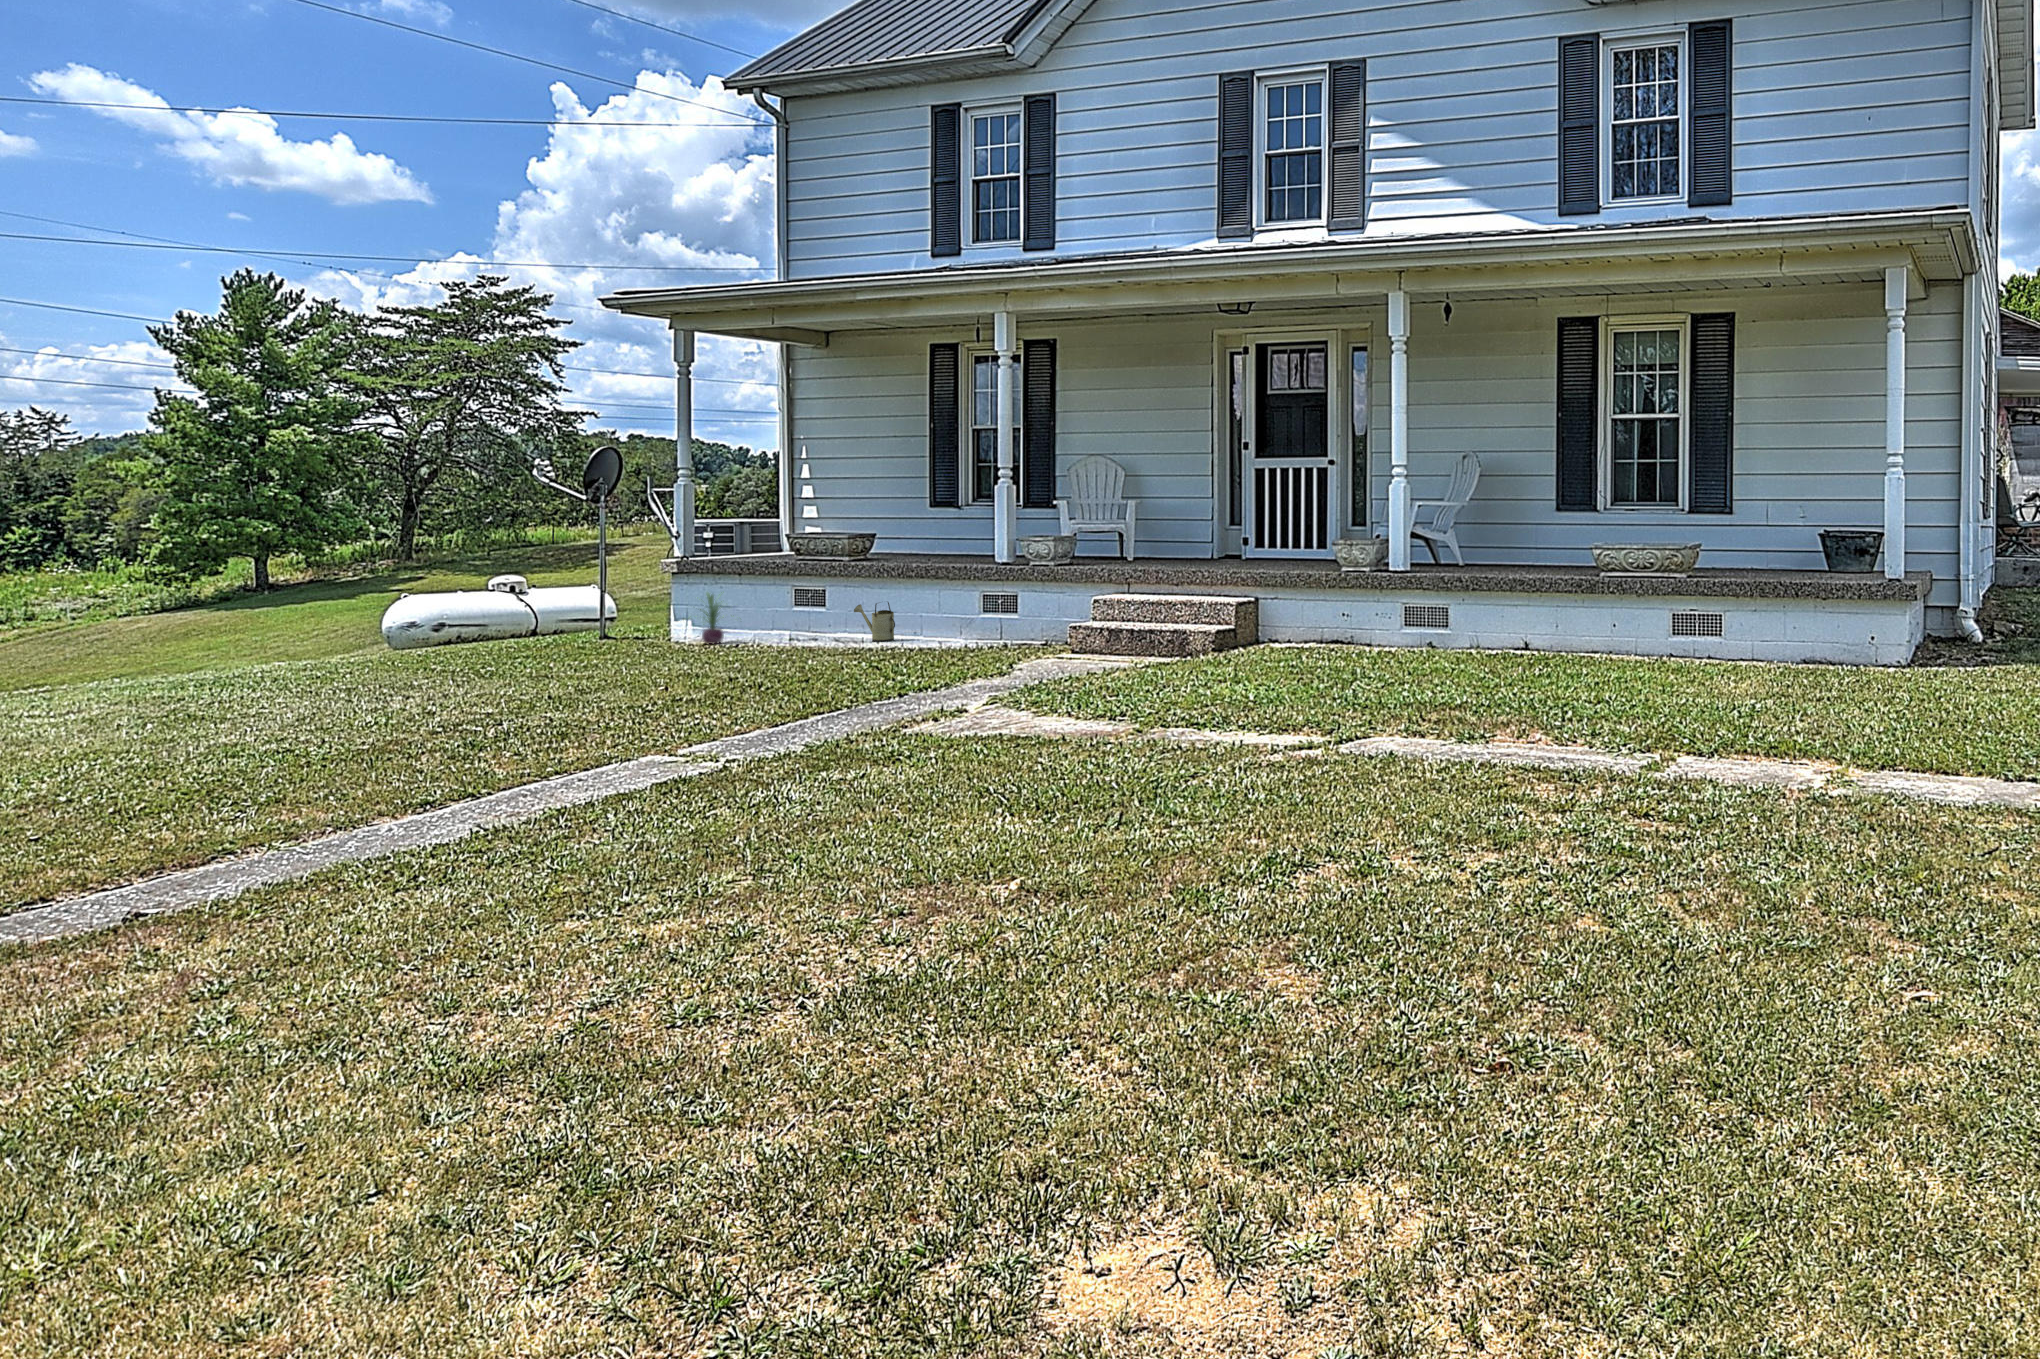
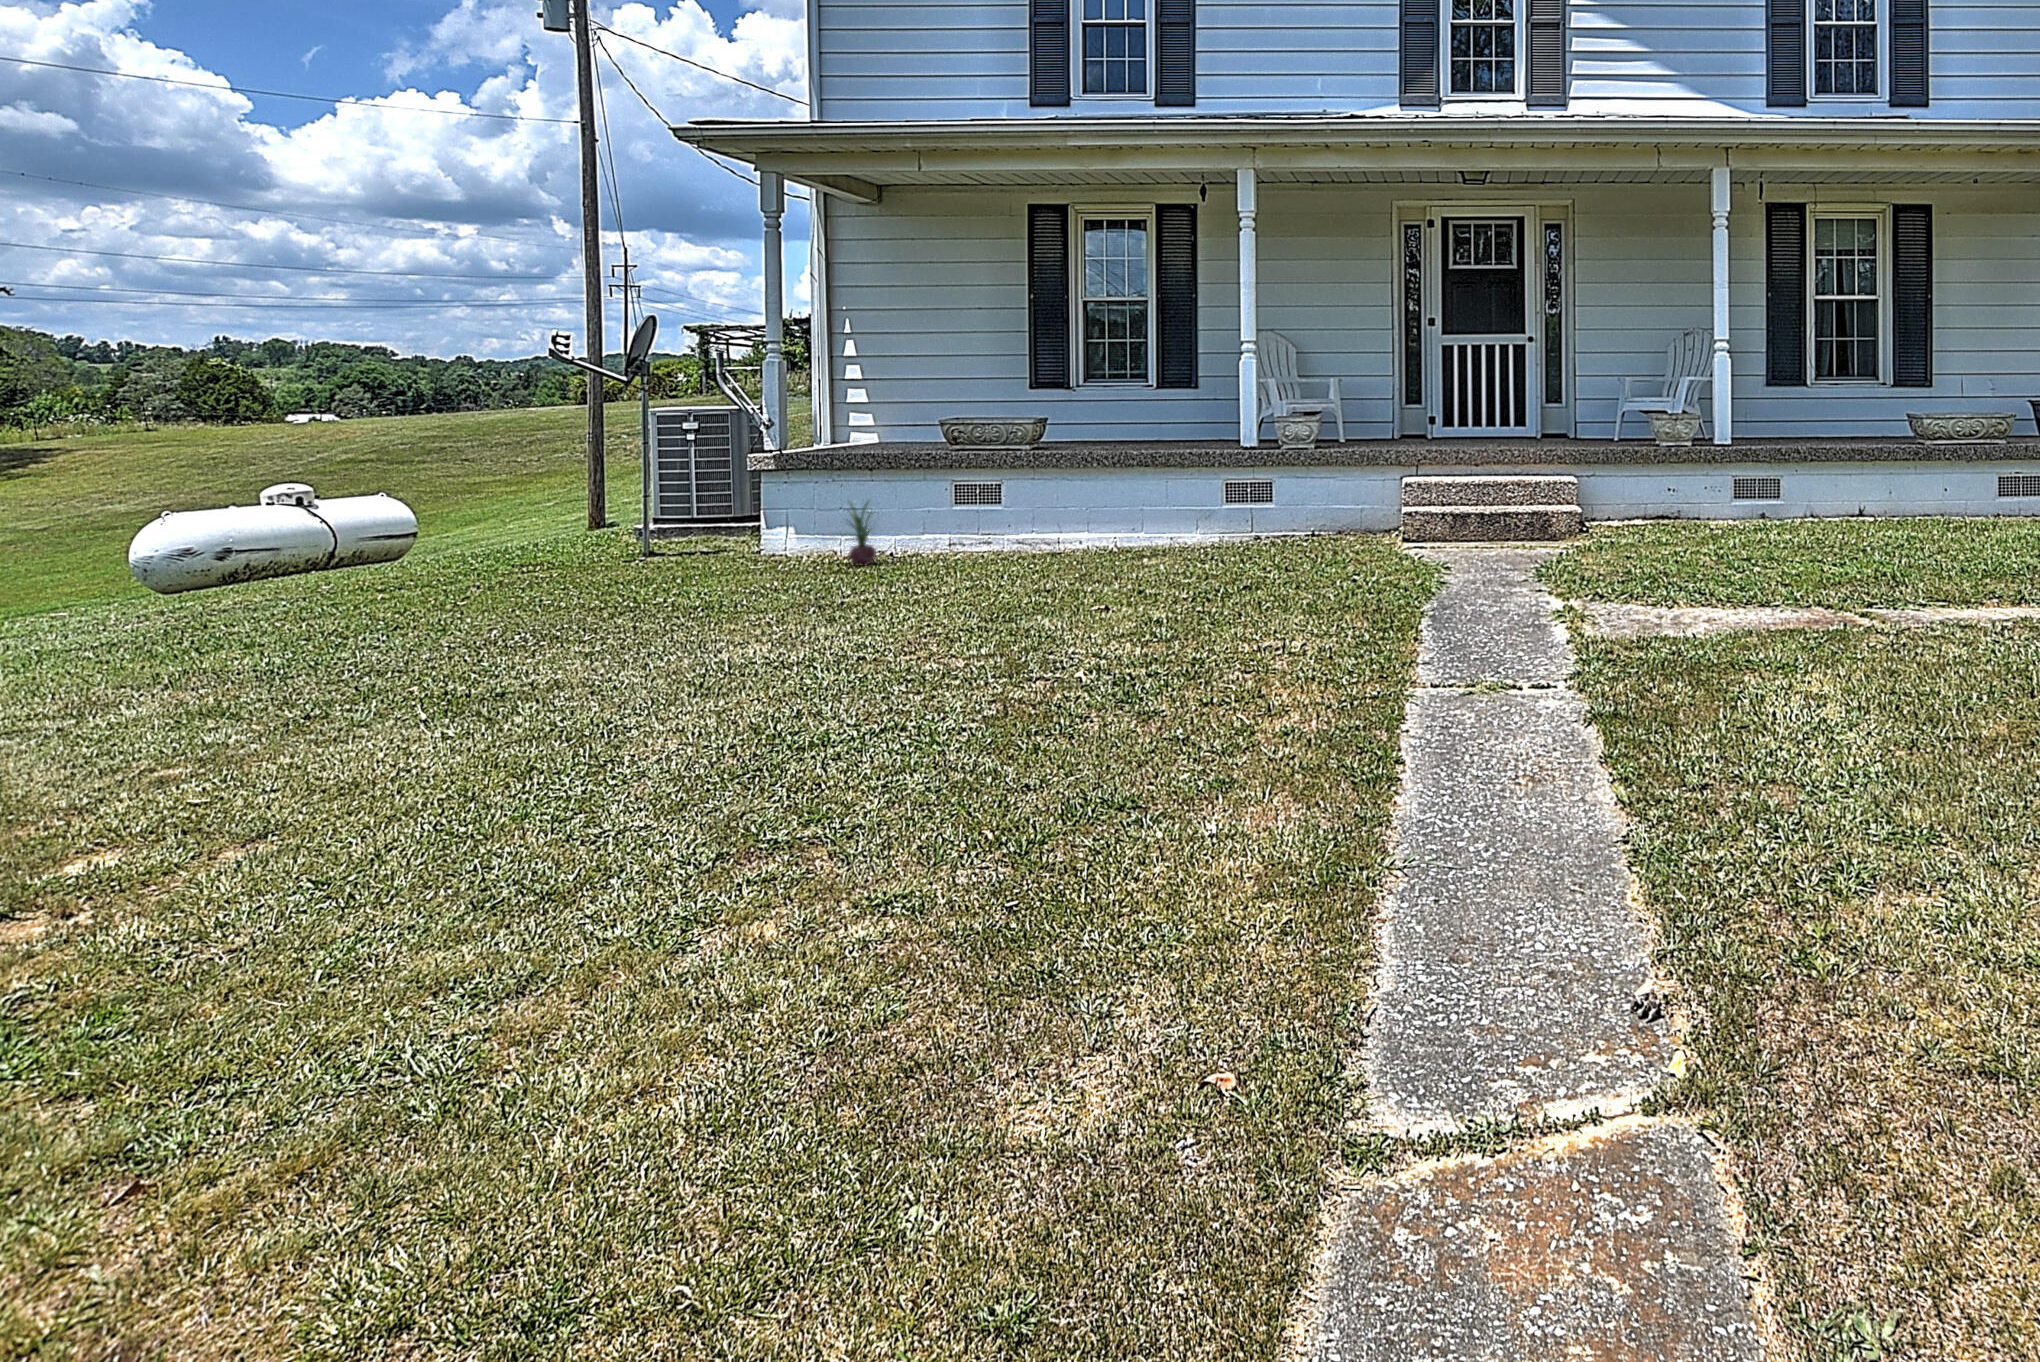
watering can: present [854,602,895,642] -> none [1063,501,1120,549]

